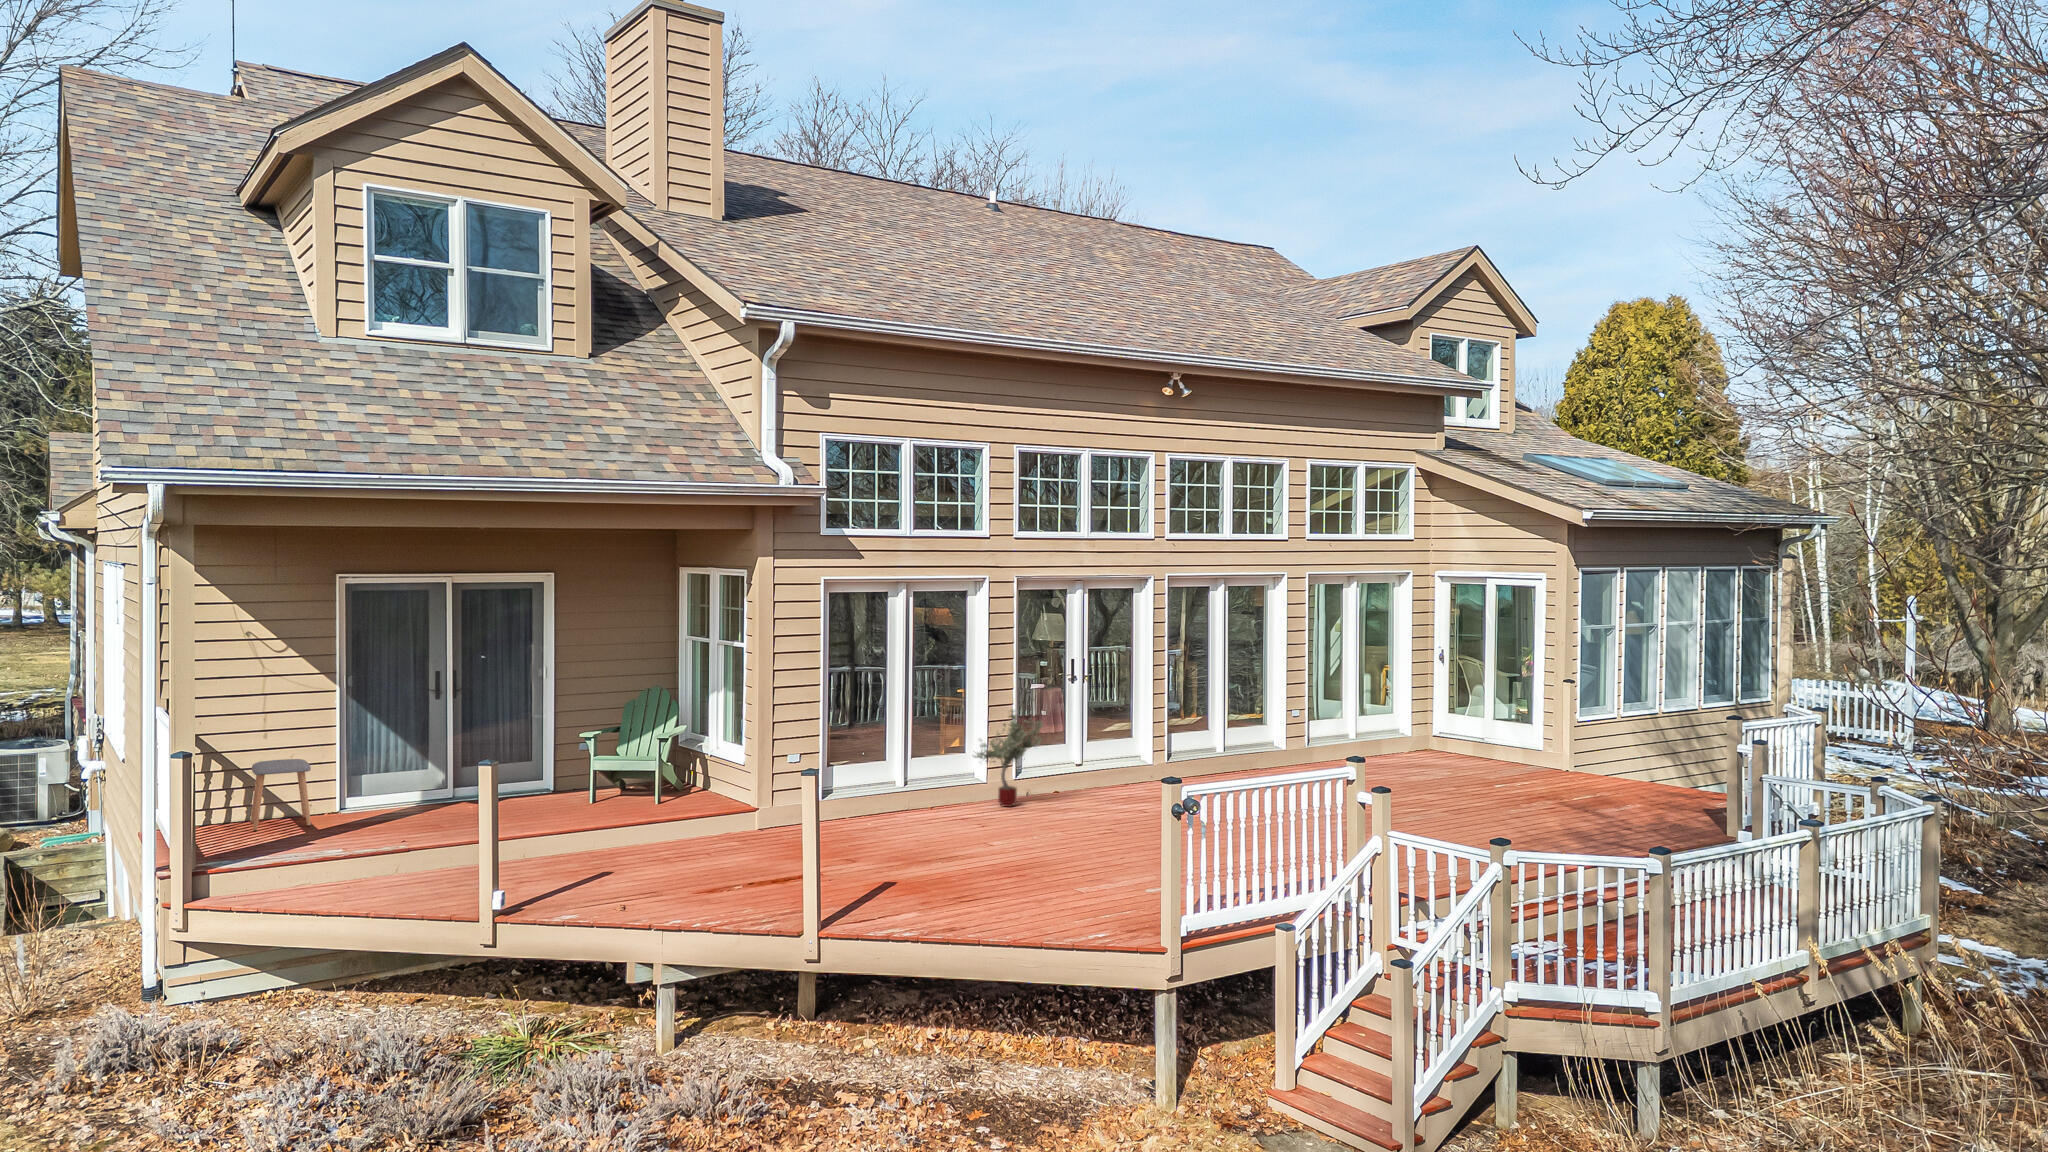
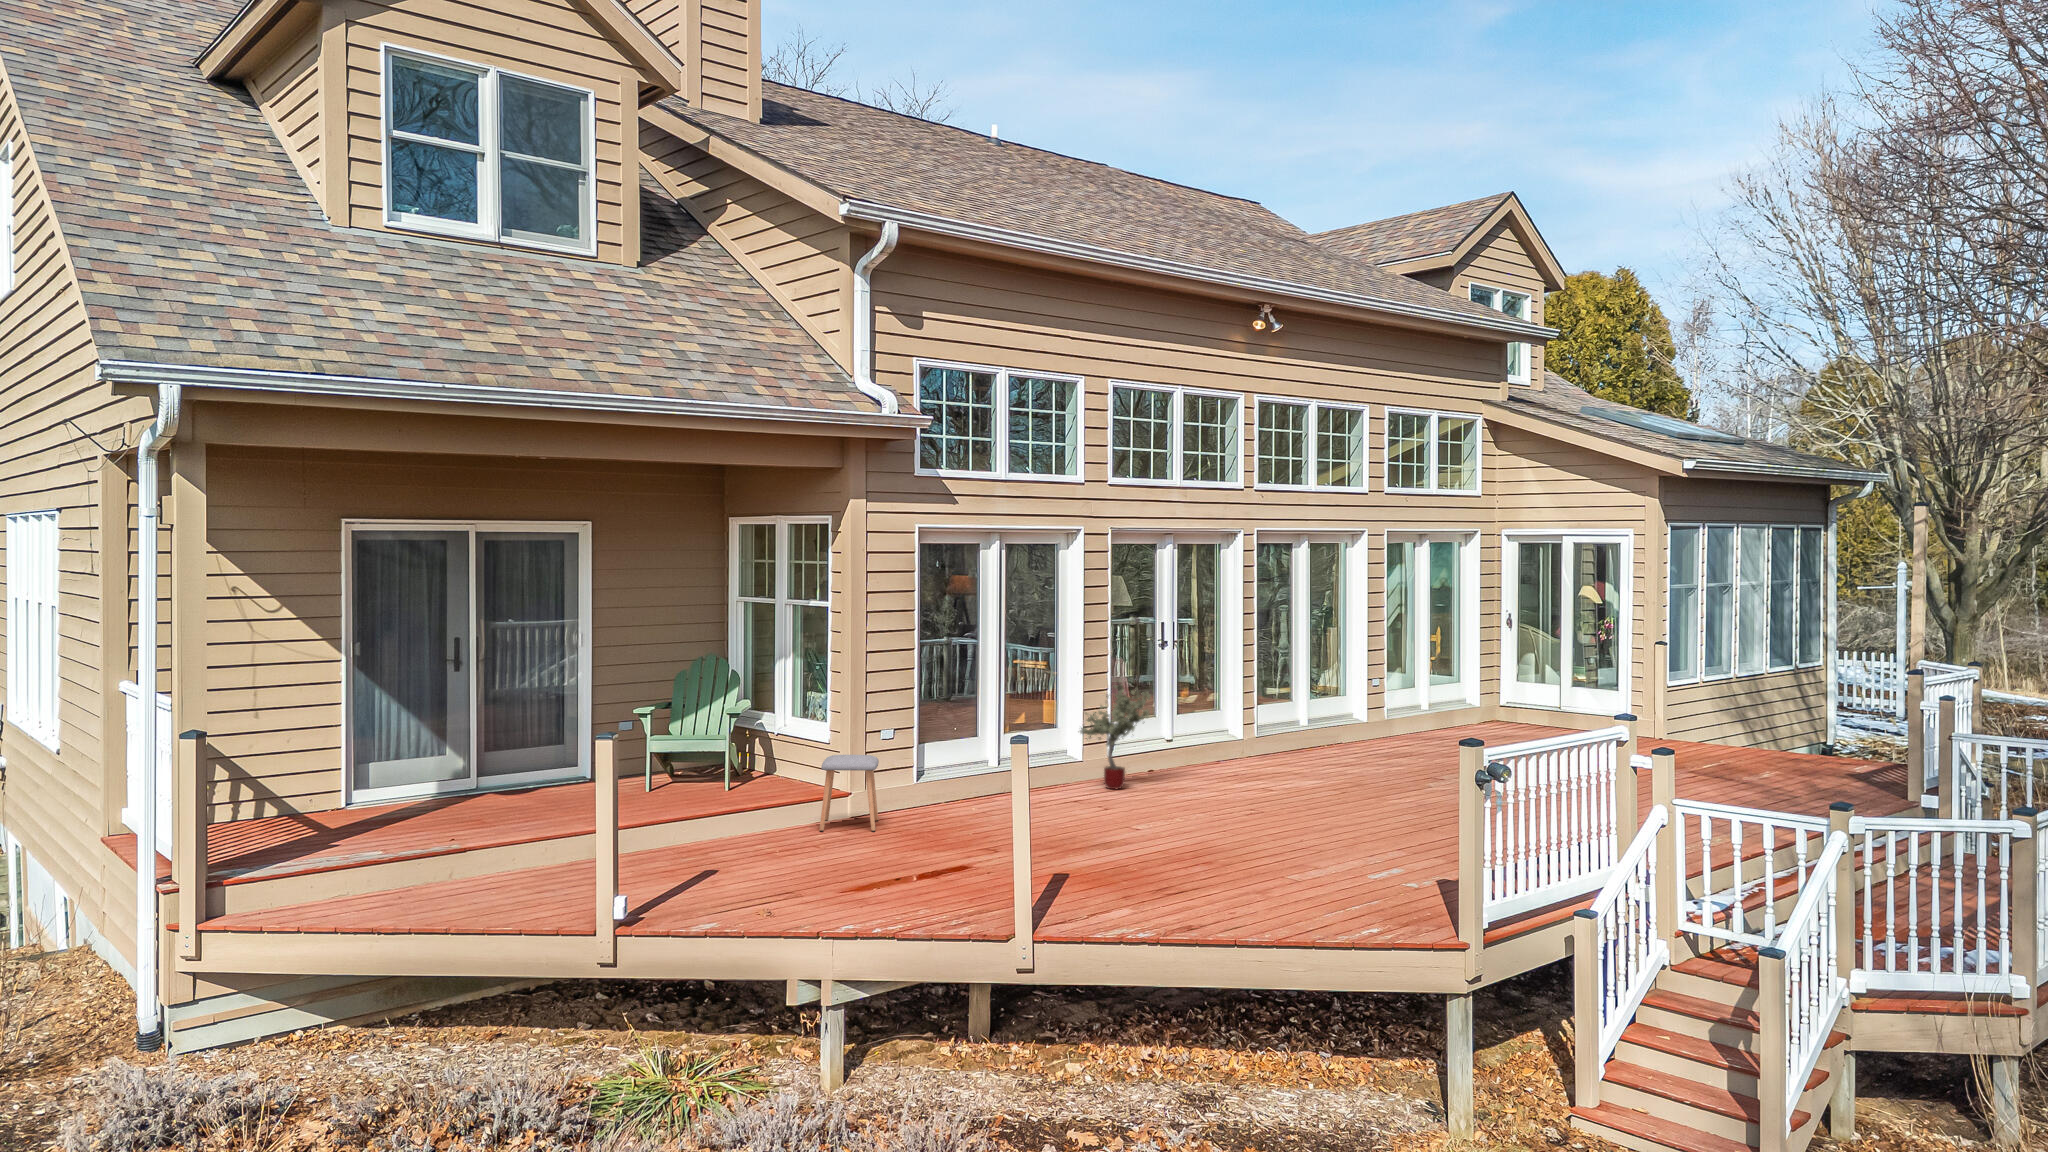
stool: present [250,759,311,831] -> present [820,755,879,832]

